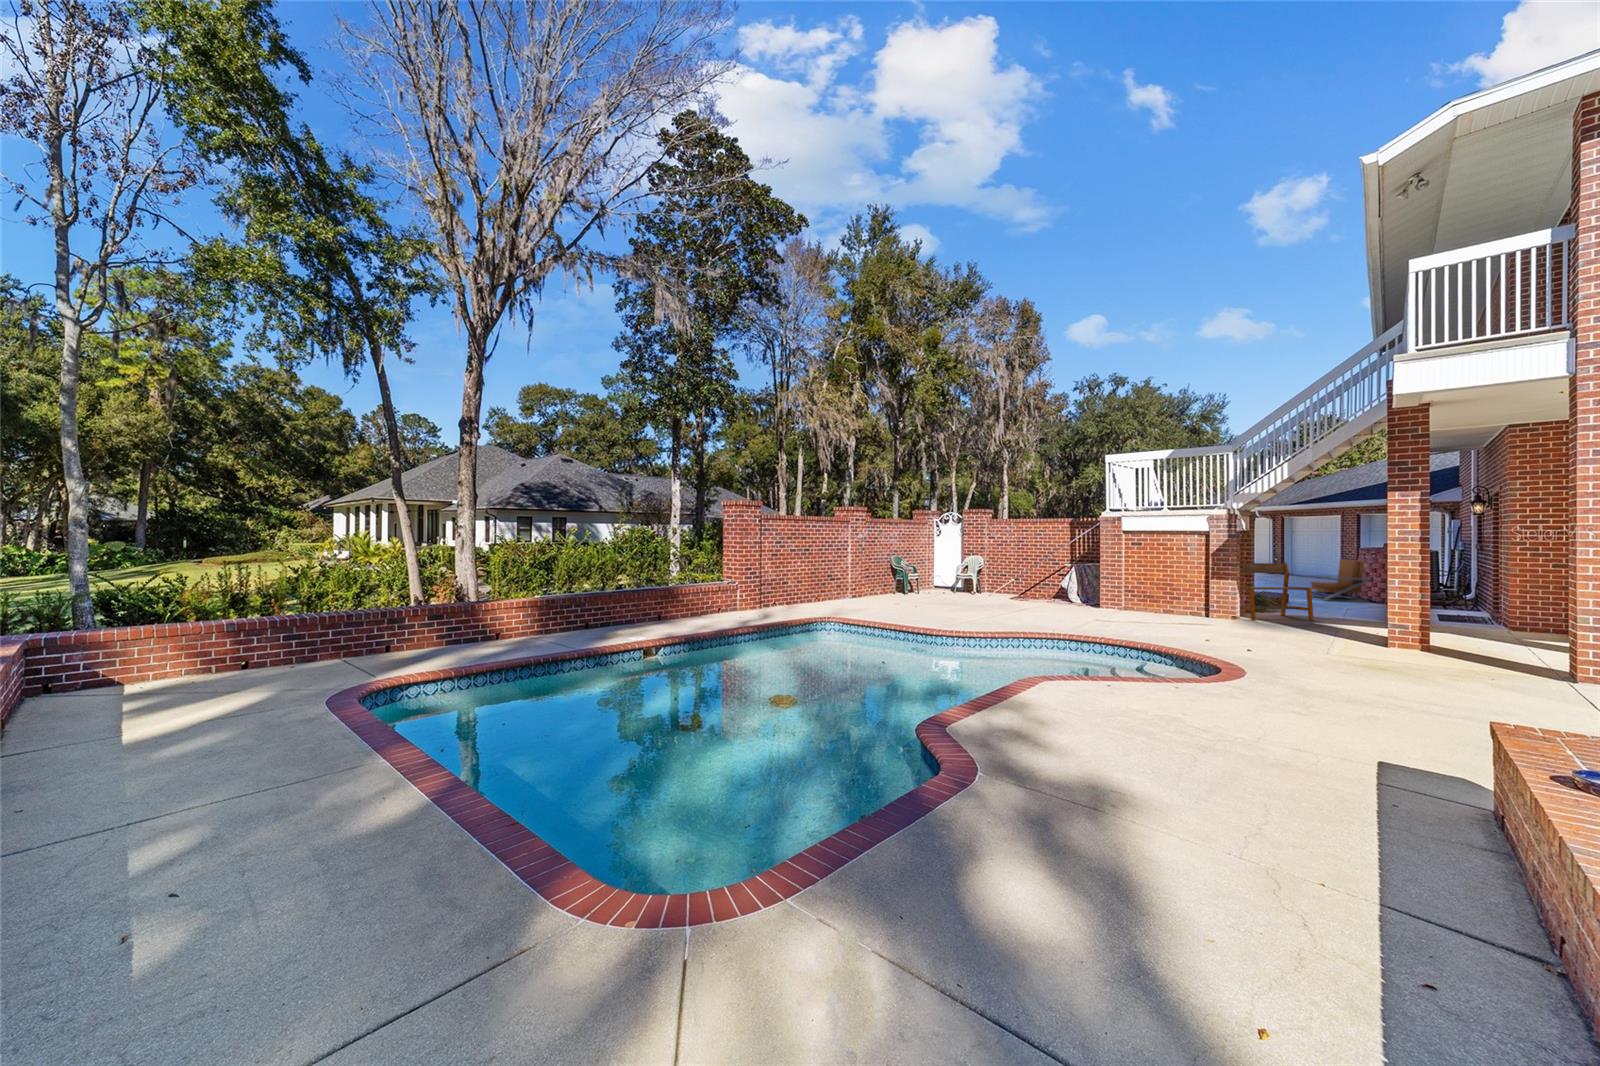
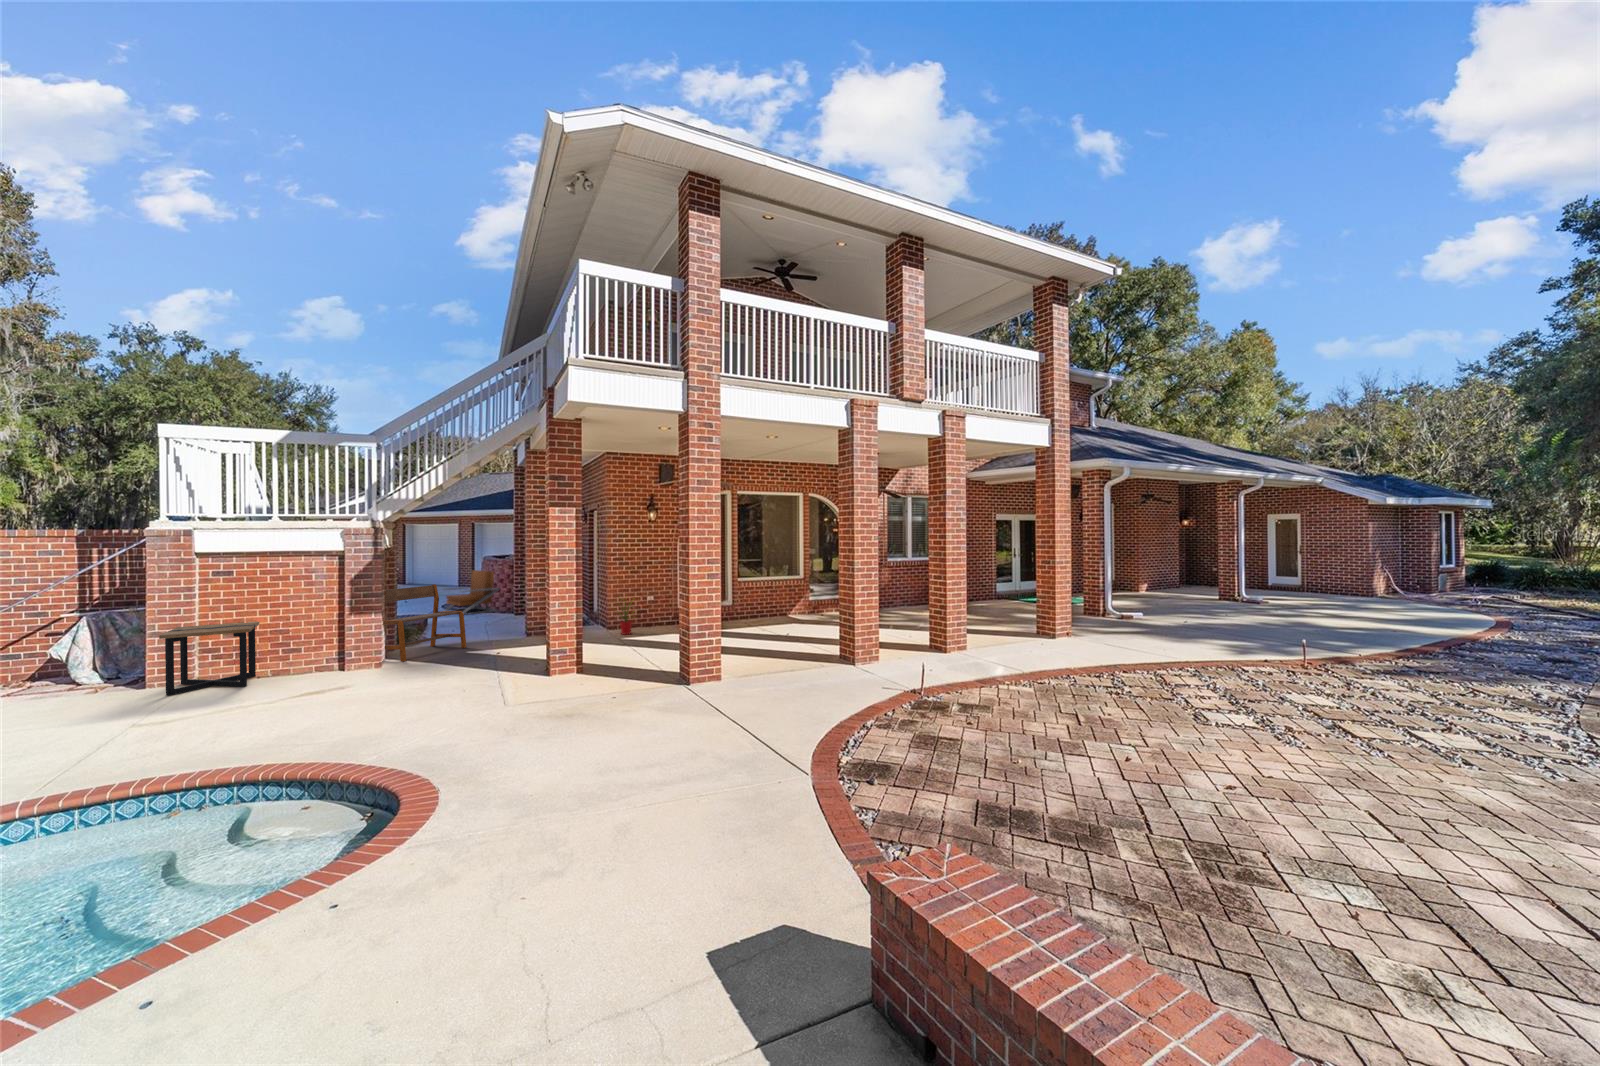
side table: none [1106,575,1156,615] -> present [159,622,259,696]
house plant: none [1504,589,1557,639] -> present [617,602,632,635]

